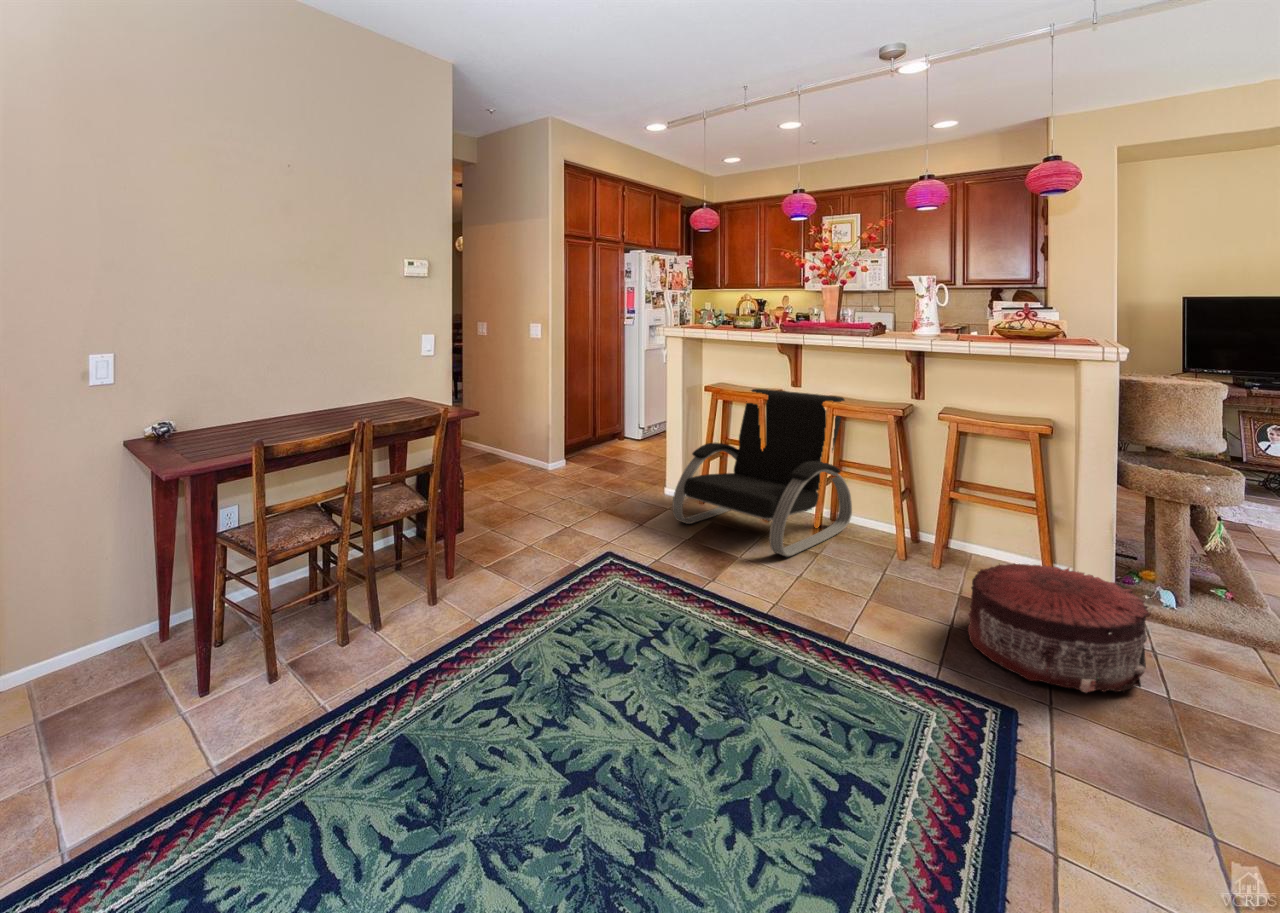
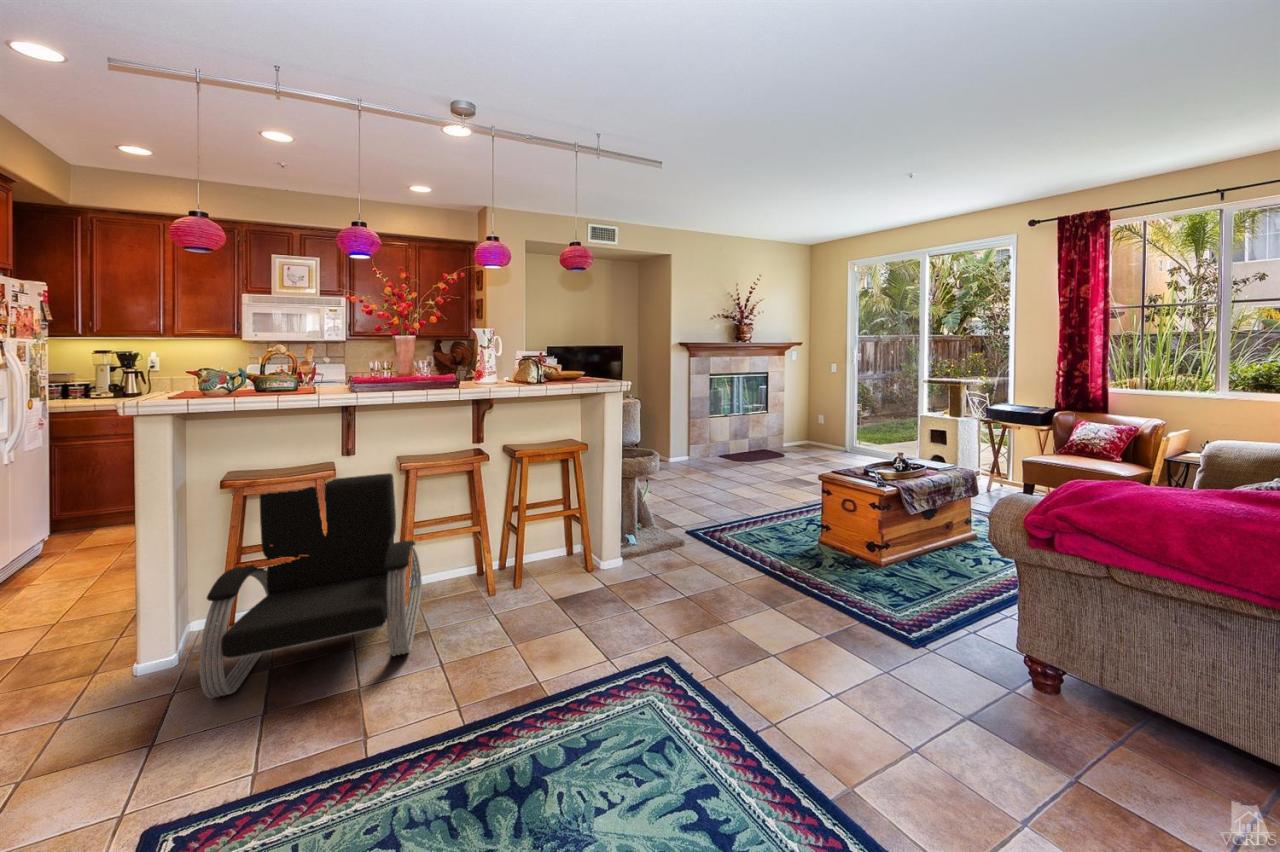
pouf: present [968,563,1149,693] -> none [581,546,681,634]

